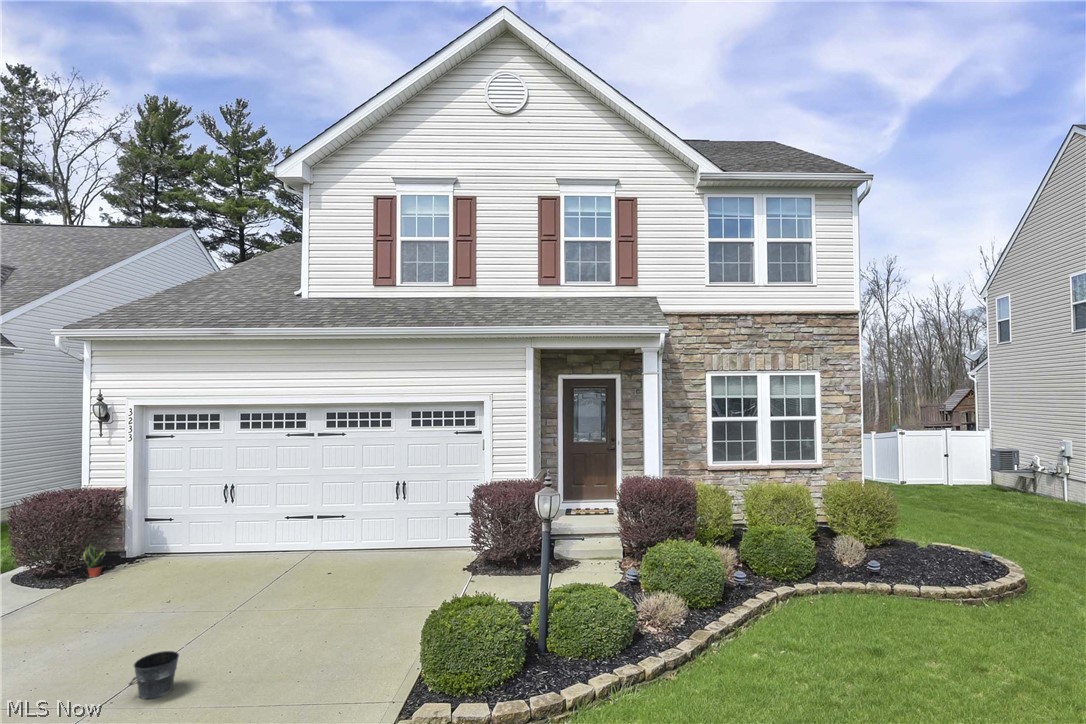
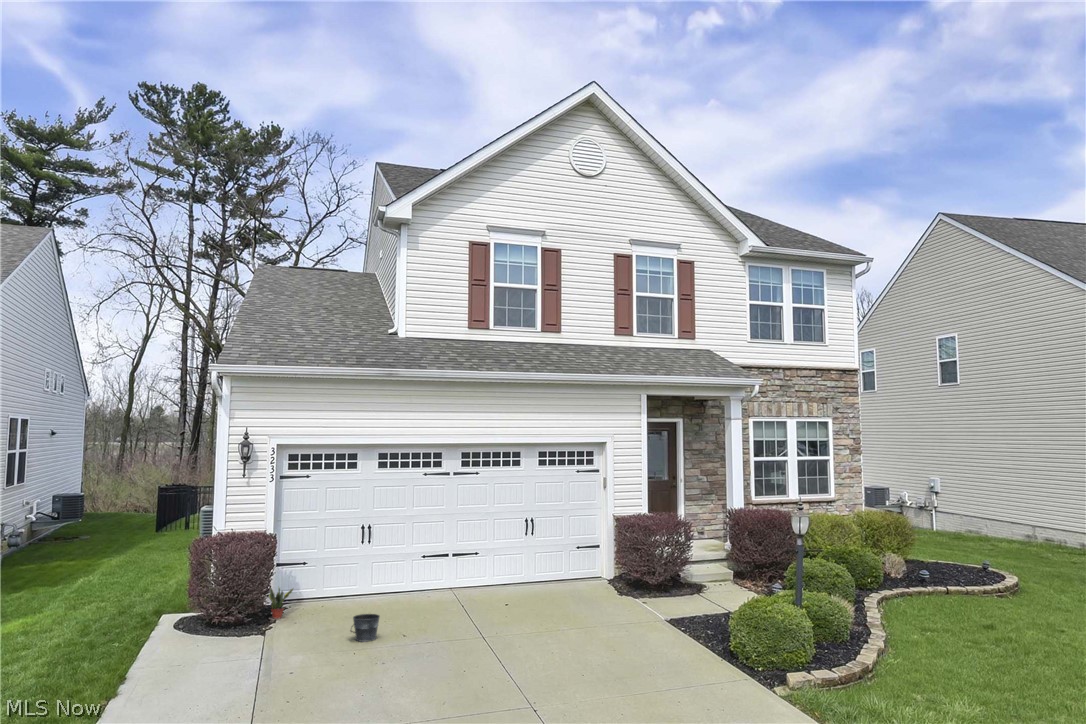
bucket: present [129,651,179,699] -> present [351,614,380,642]

